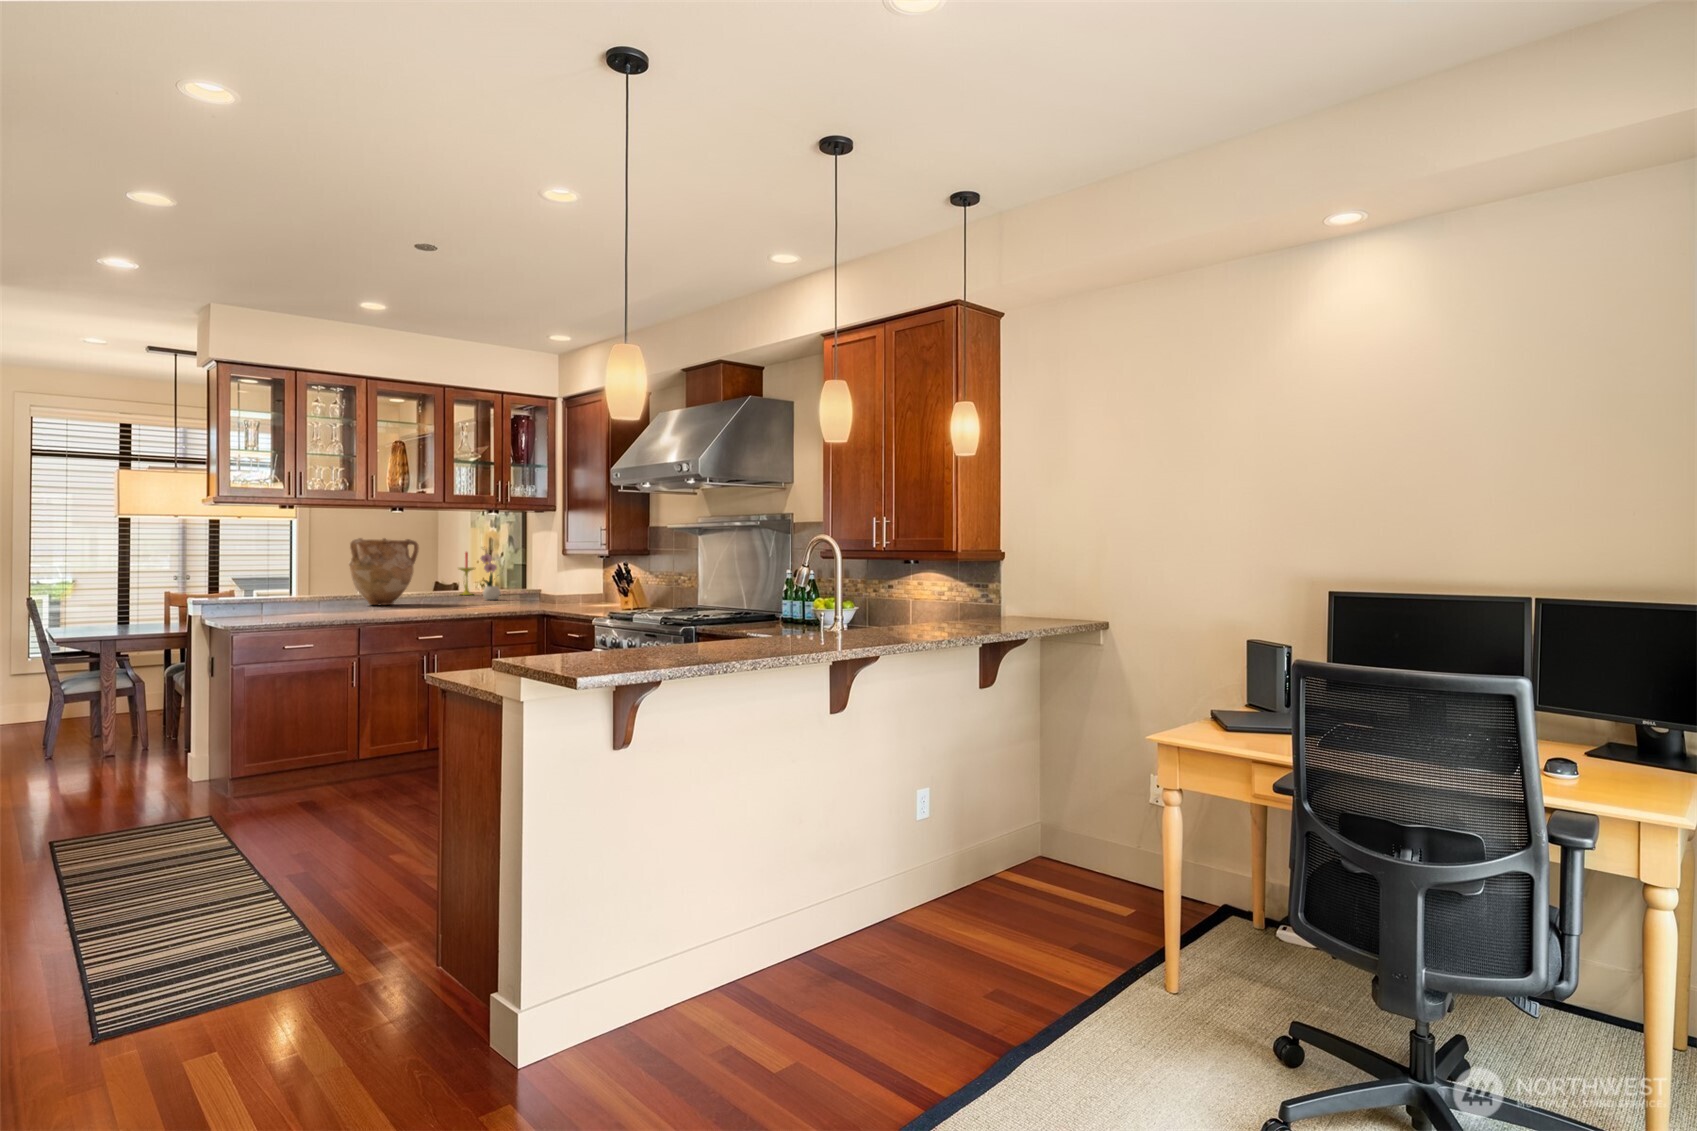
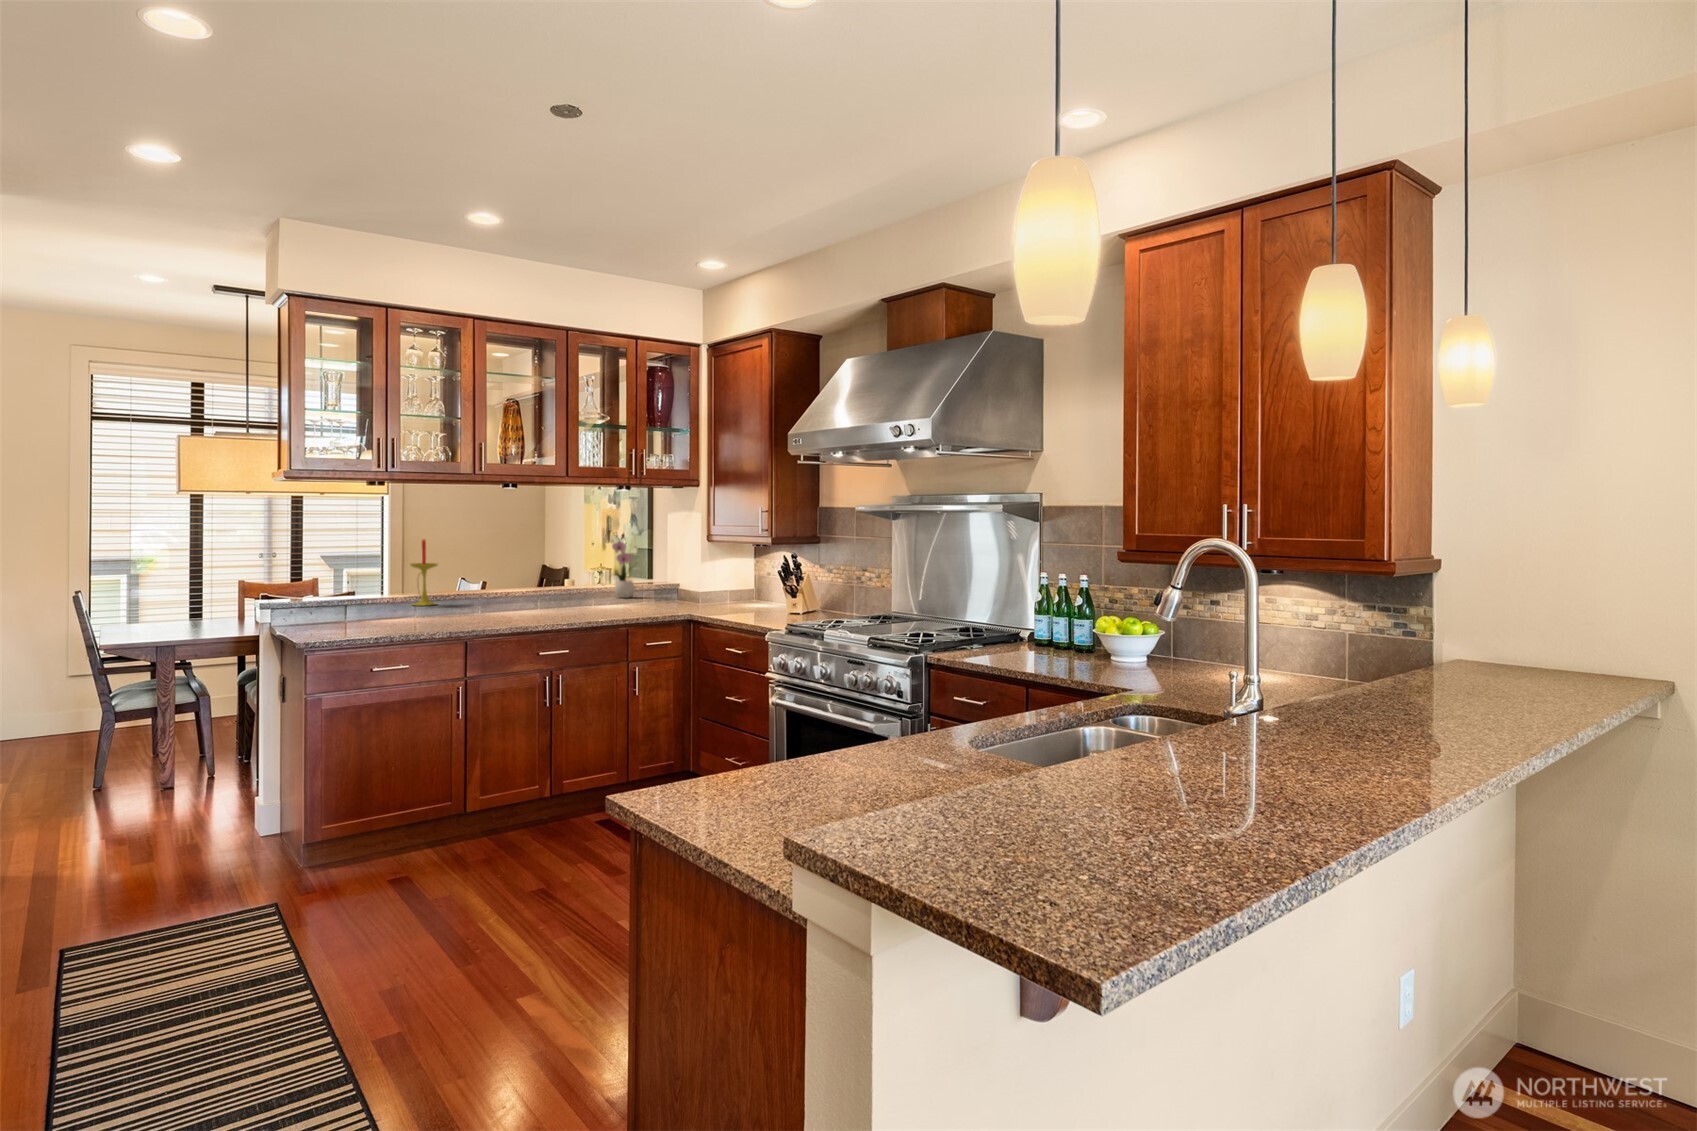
vase: present [349,538,419,605] -> none [455,522,541,609]
candle: present [459,552,474,595] -> present [411,539,438,606]

